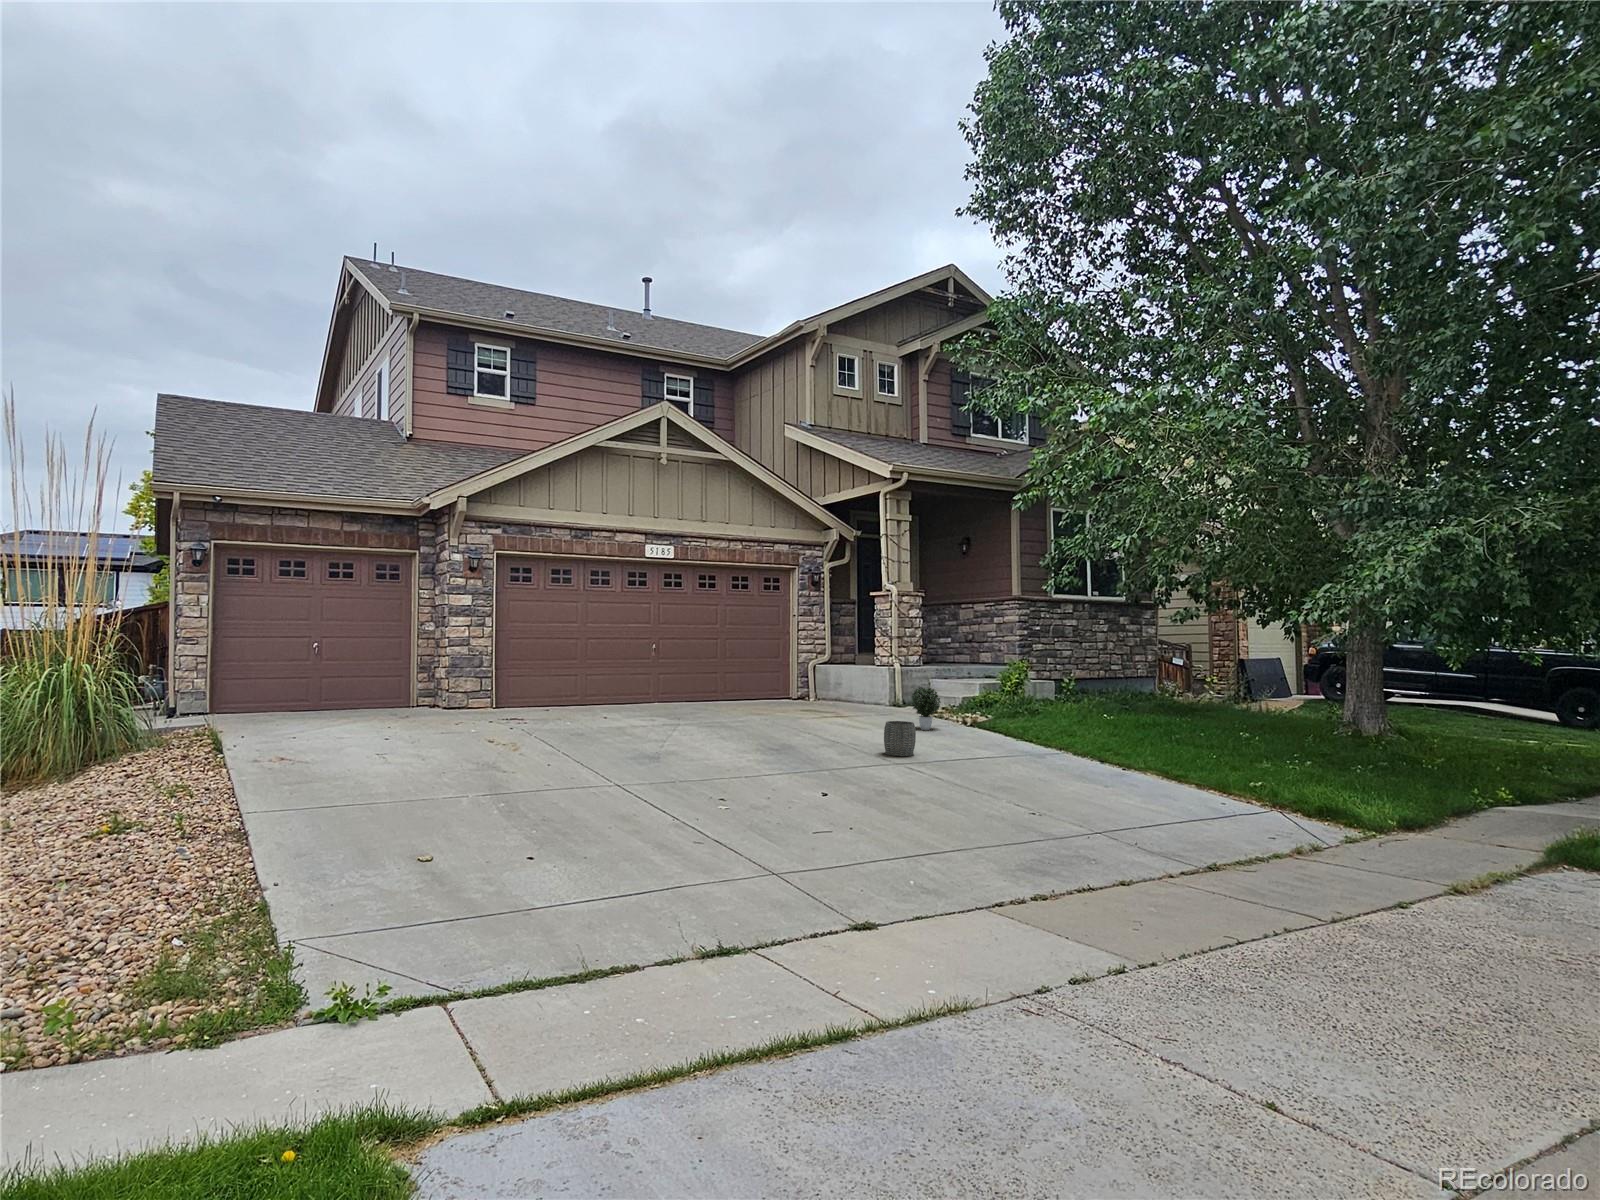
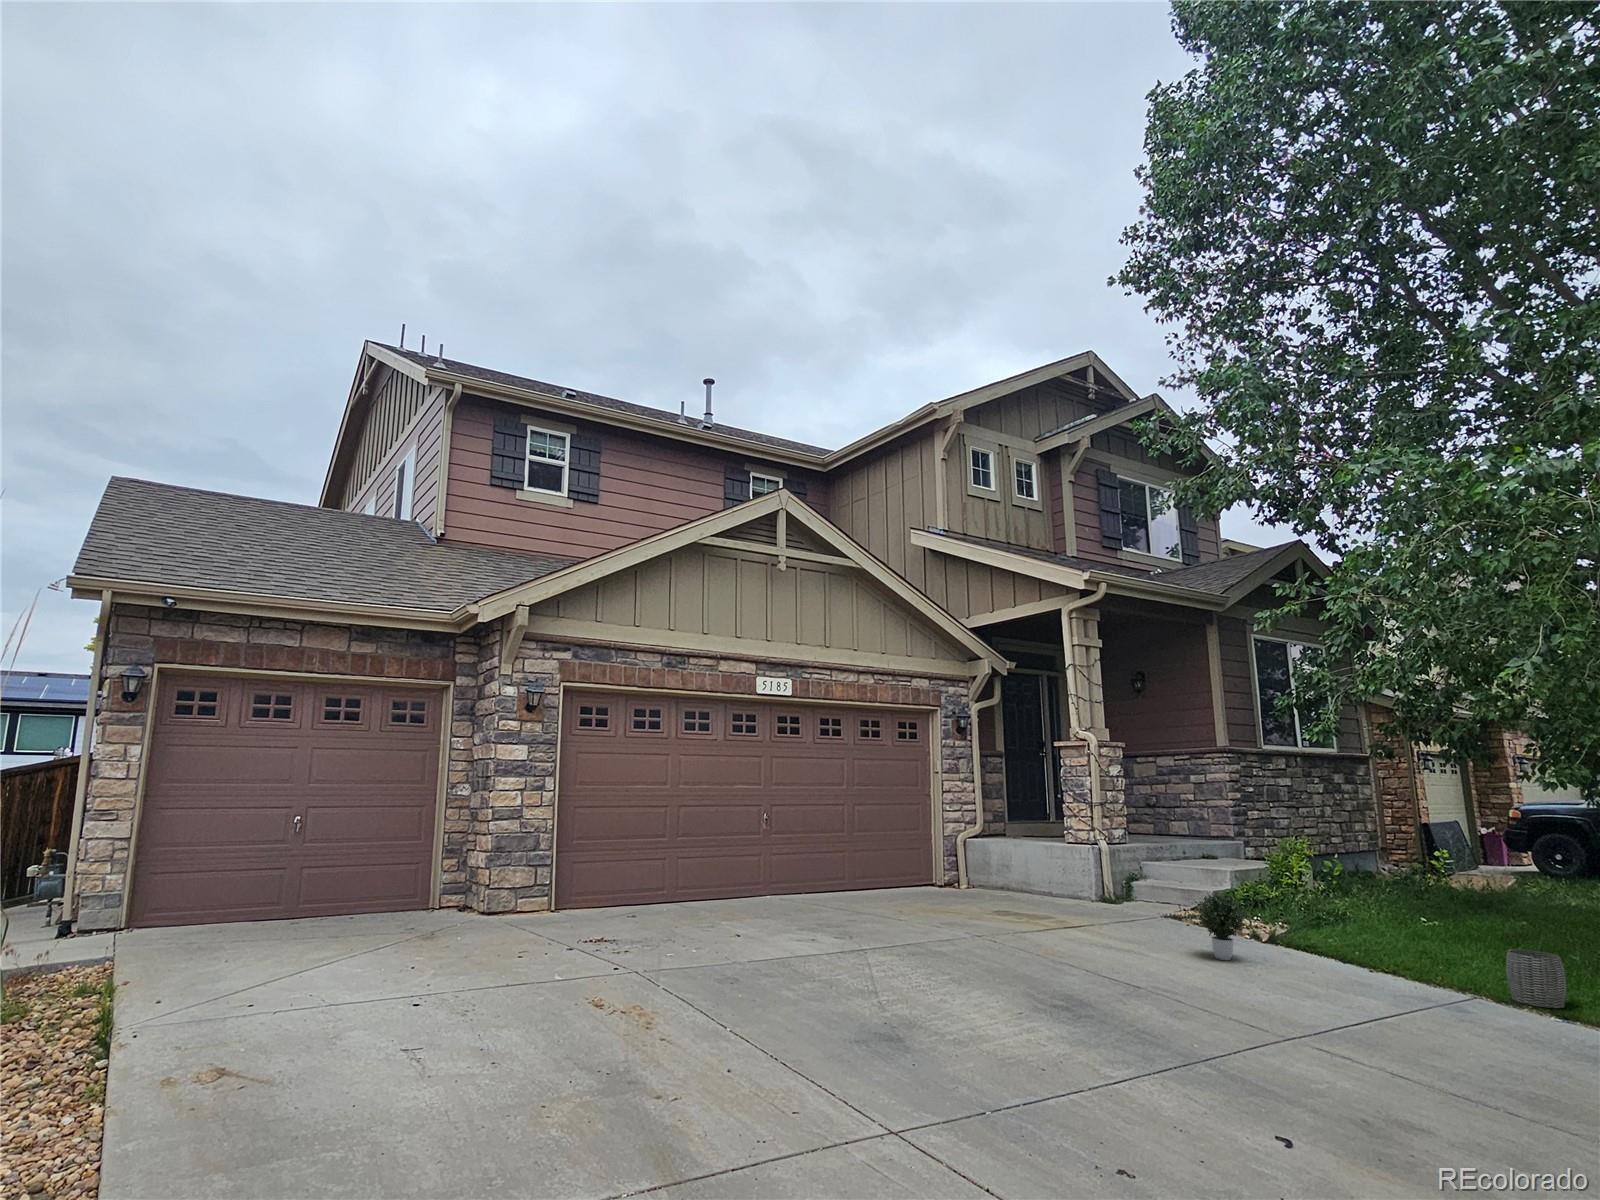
woven basket: present [884,721,916,756] -> present [1506,949,1566,1008]

